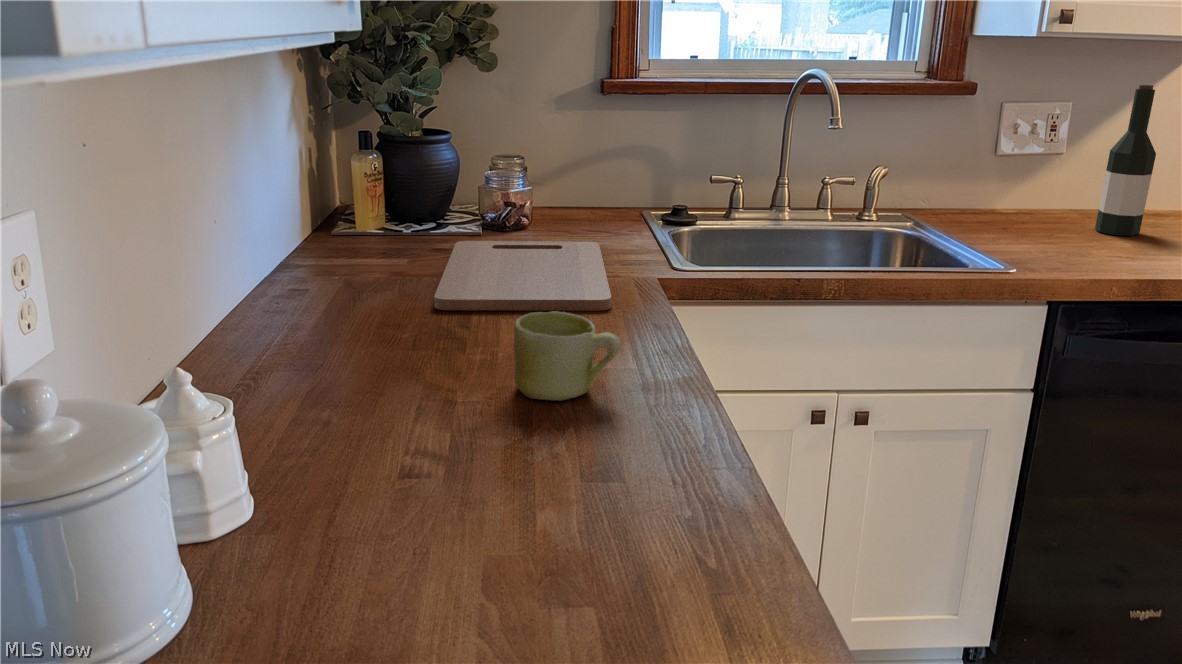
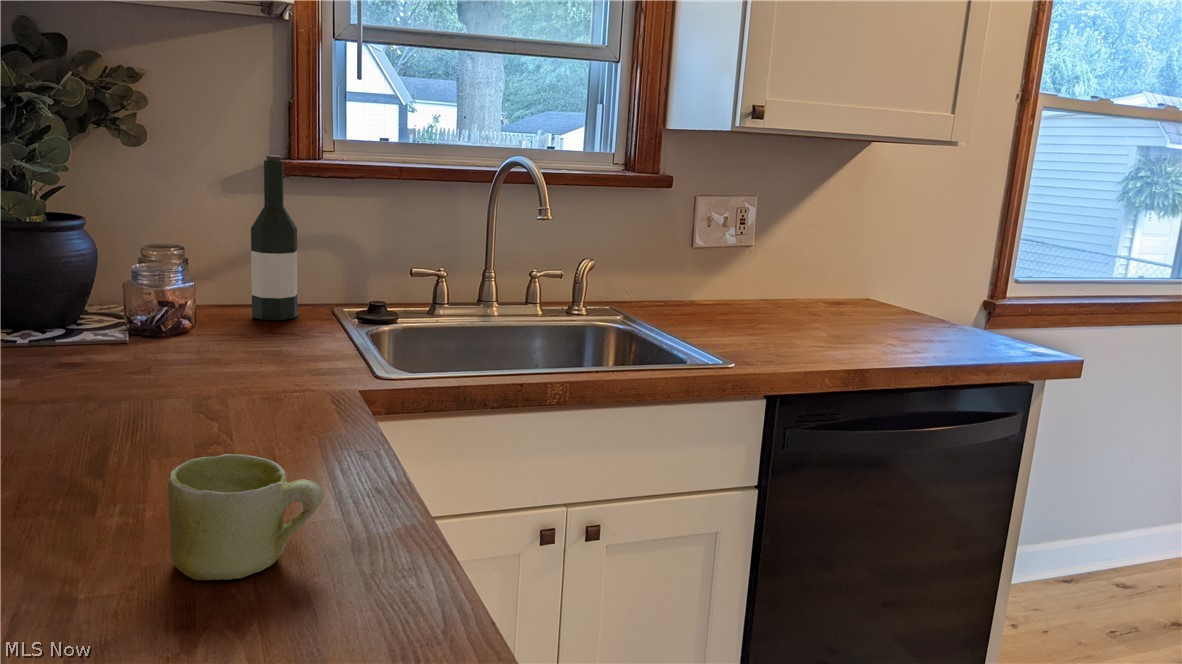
wine bottle: present [1095,85,1156,236] -> present [251,155,297,320]
cutting board: present [434,241,611,311] -> none [54,349,303,452]

